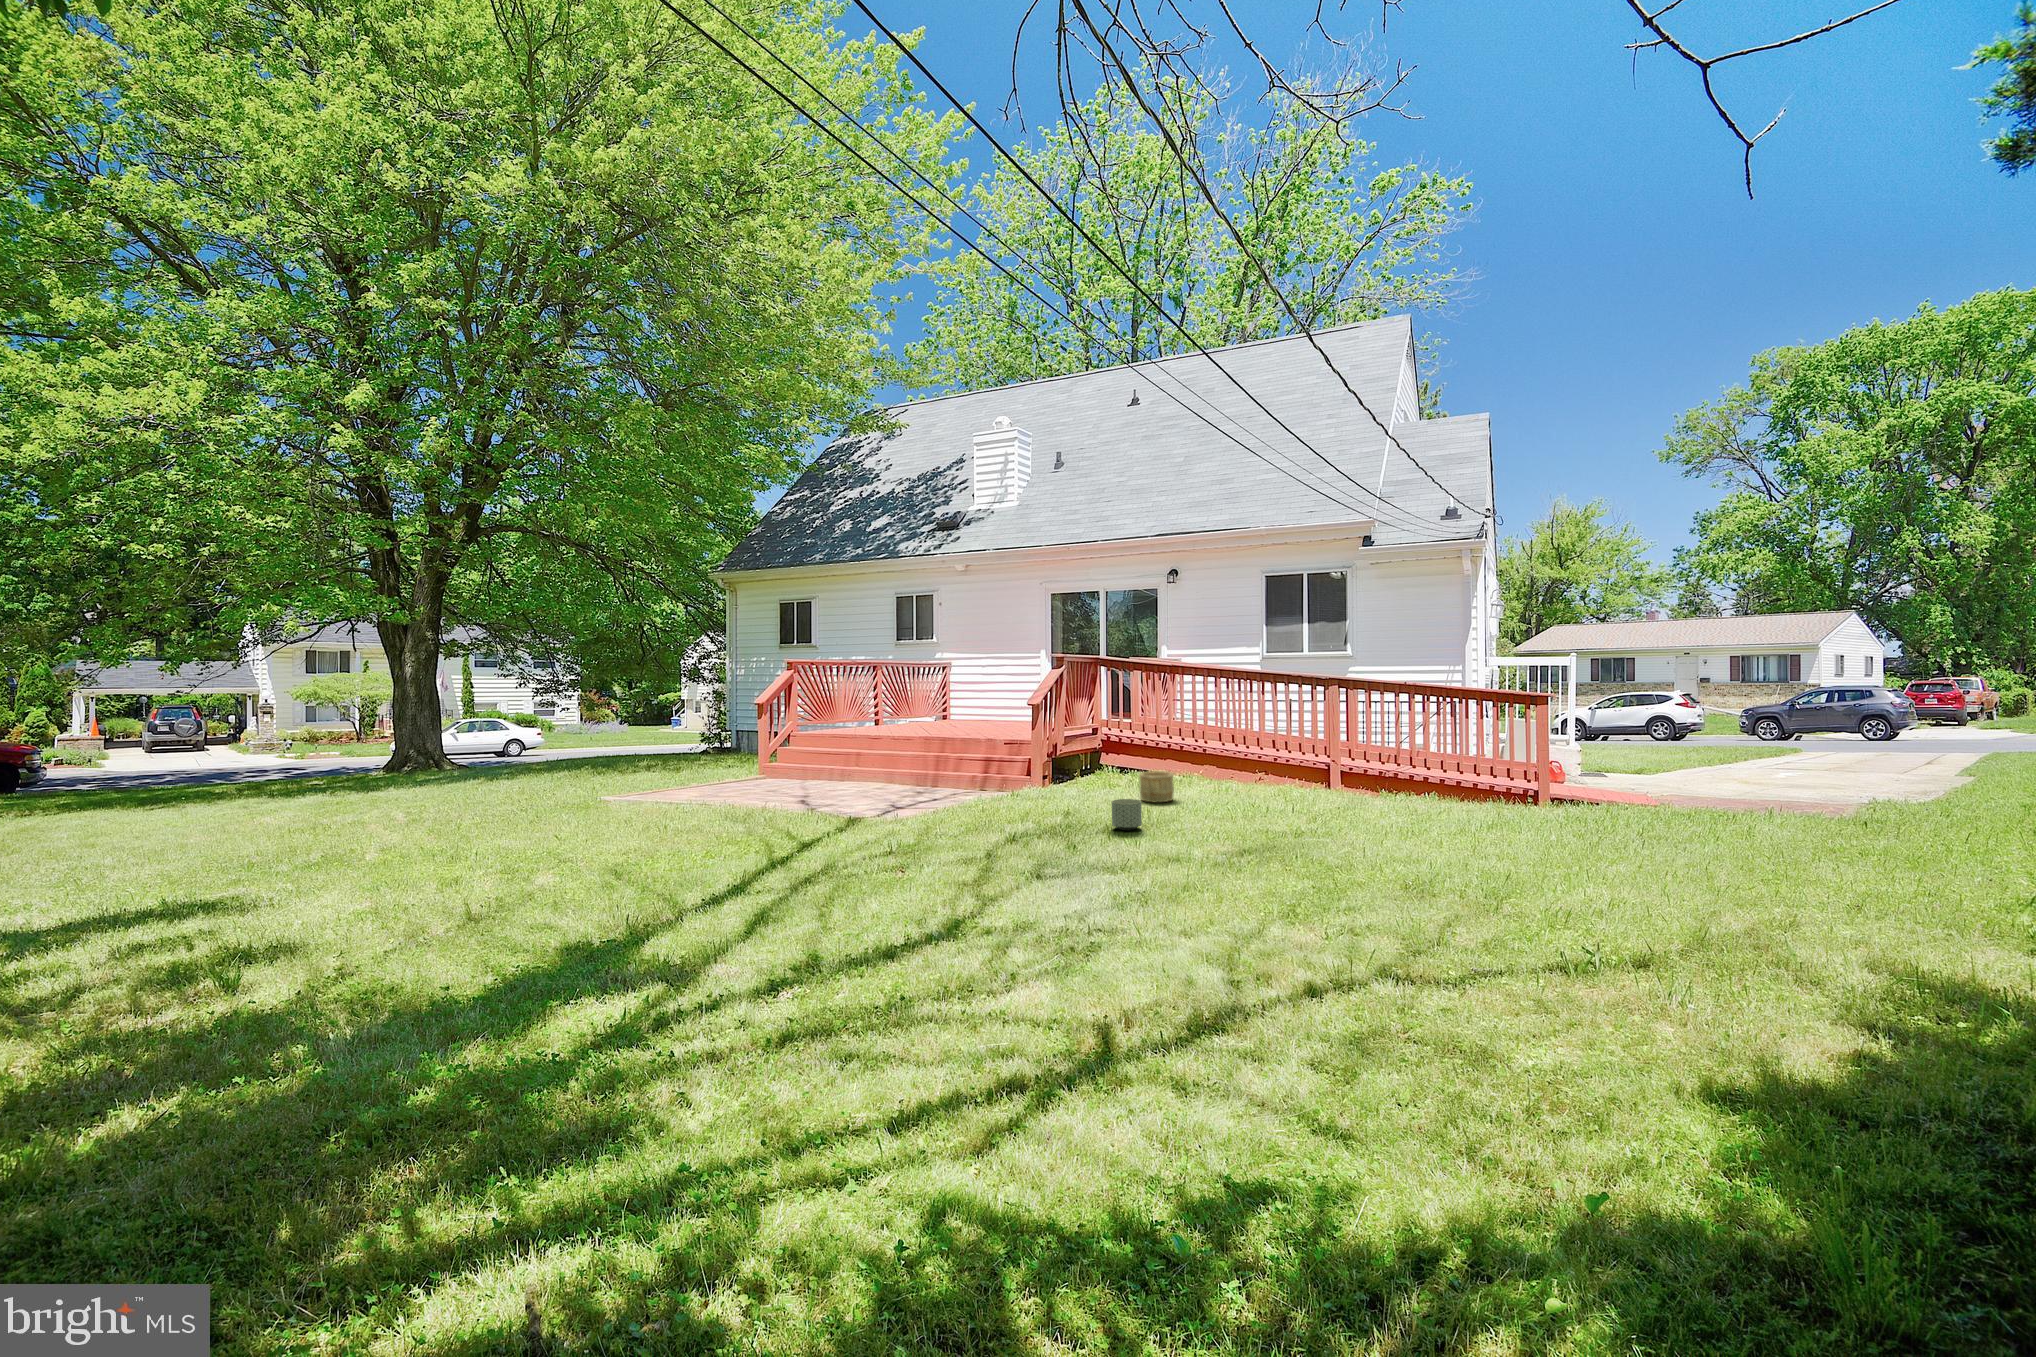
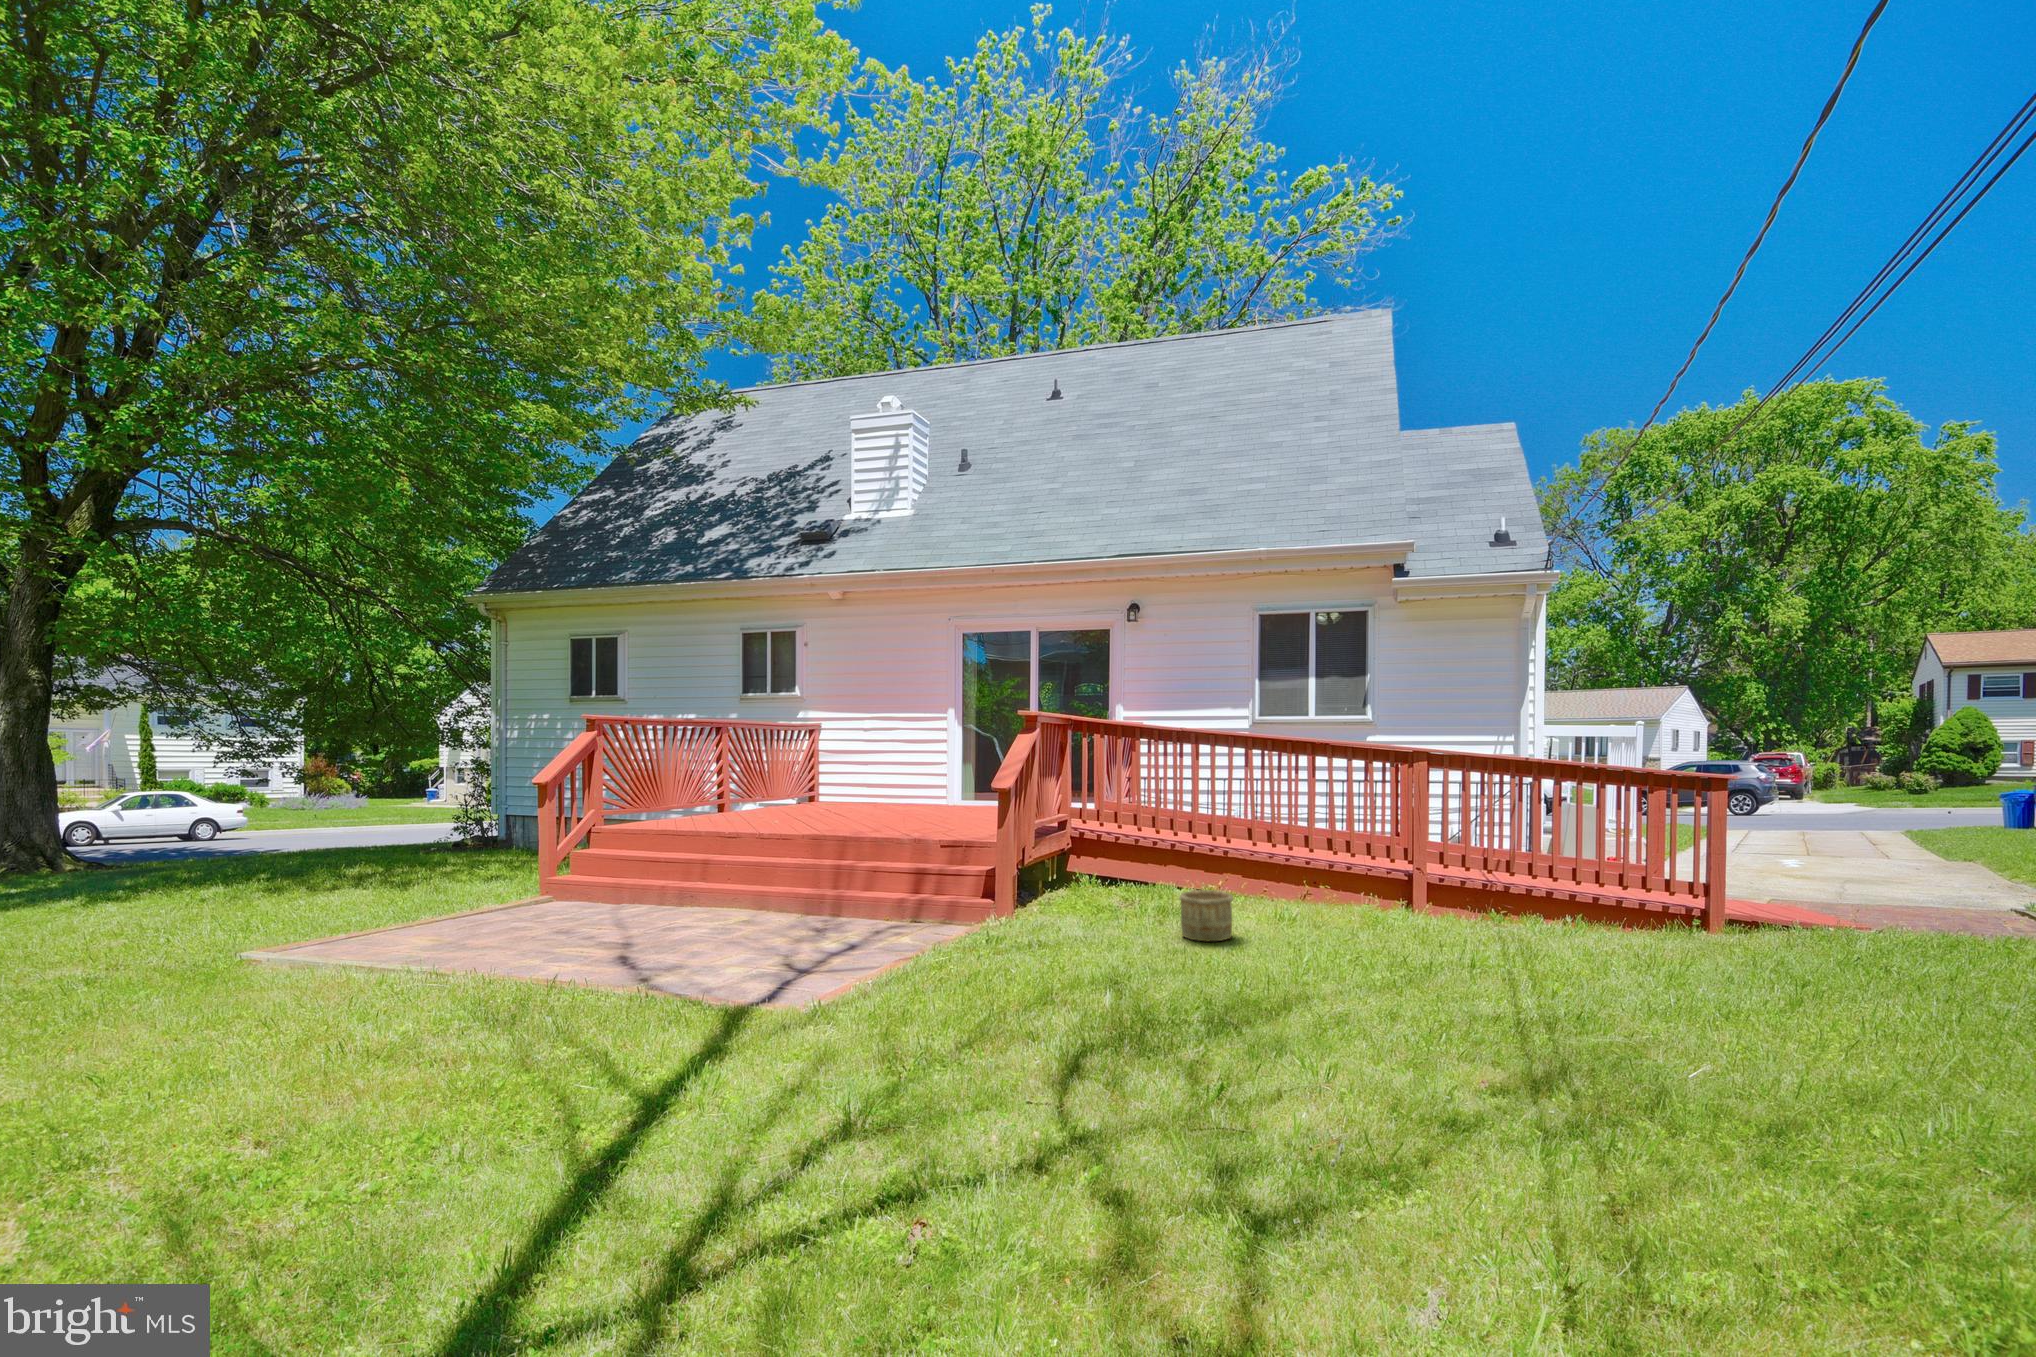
planter: present [1112,799,1142,830] -> none [1187,946,1237,1002]

